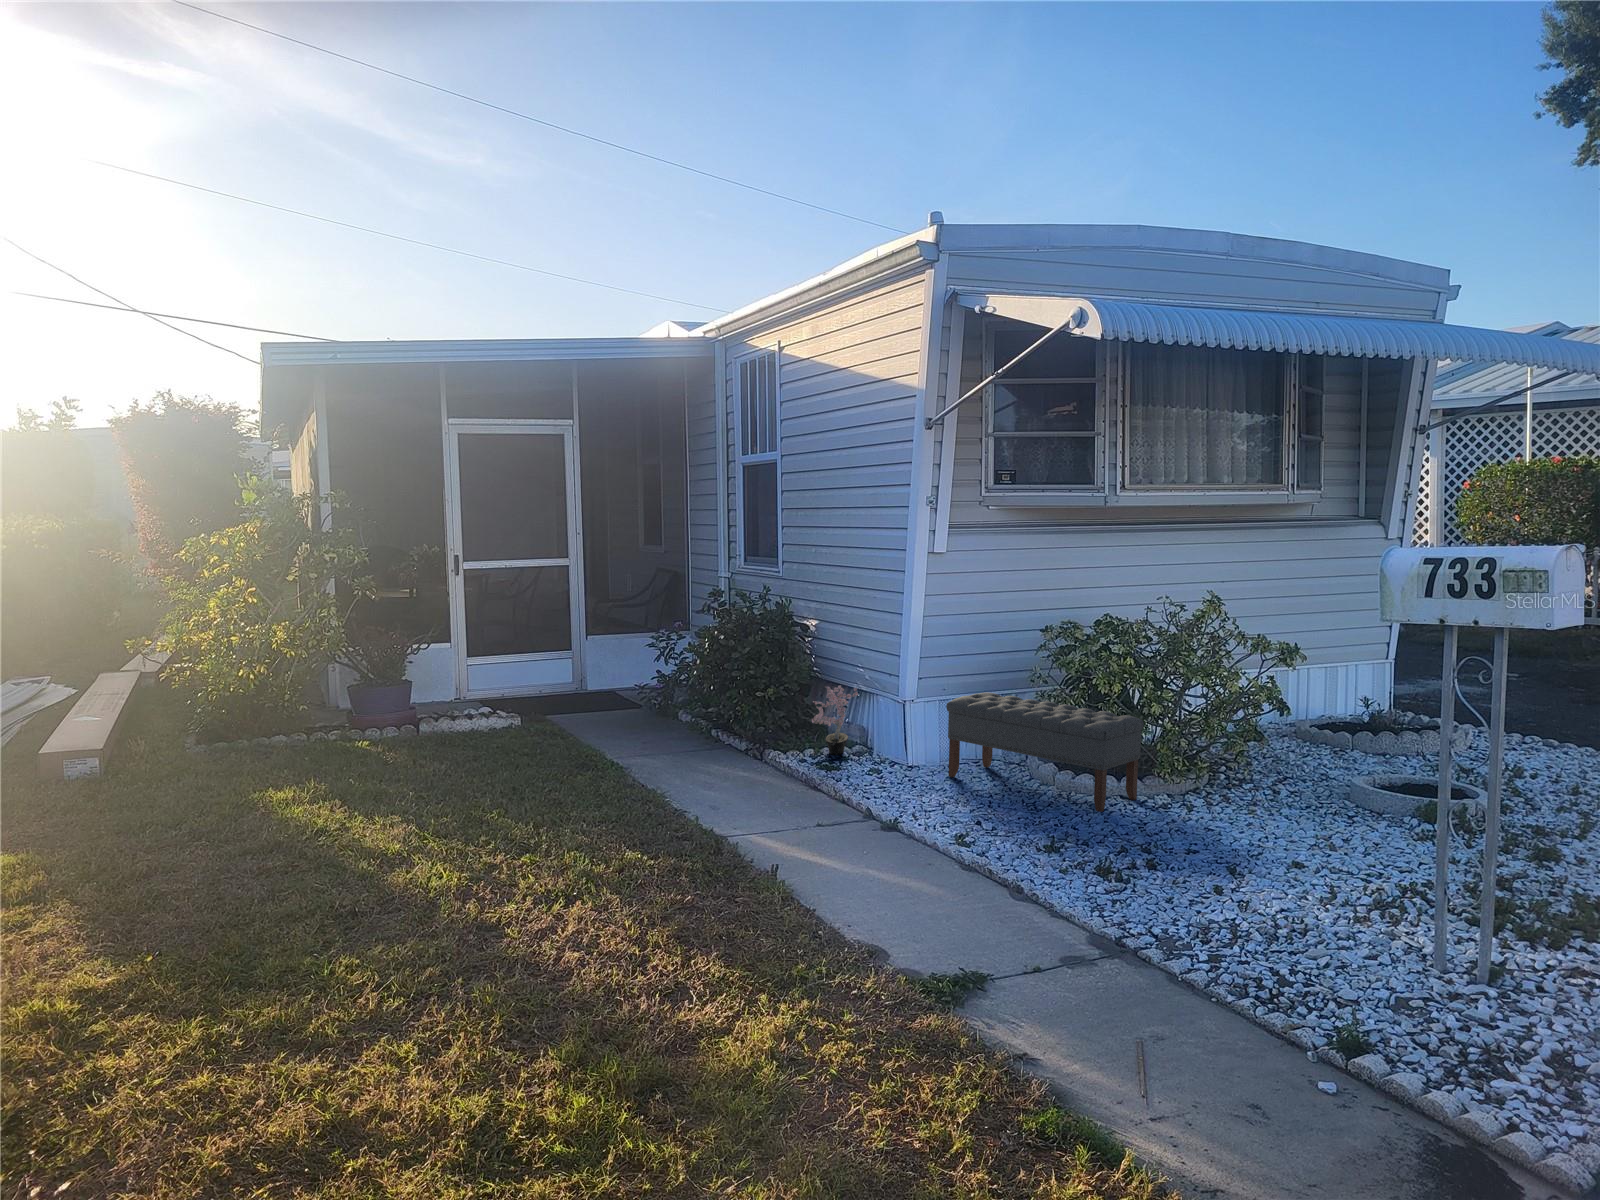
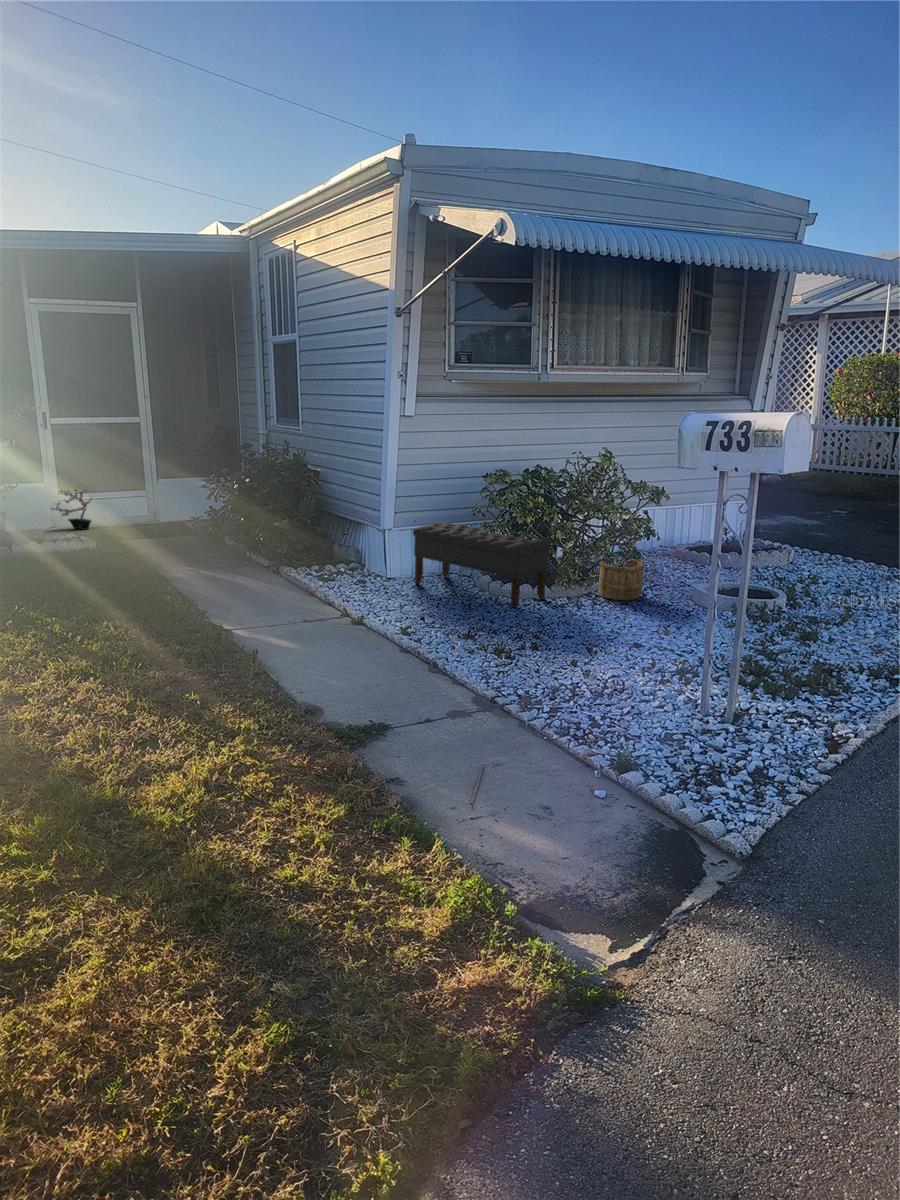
potted plant: present [812,686,858,755] -> present [51,489,92,530]
wooden bucket: none [1210,741,1277,802] -> present [599,560,646,601]

